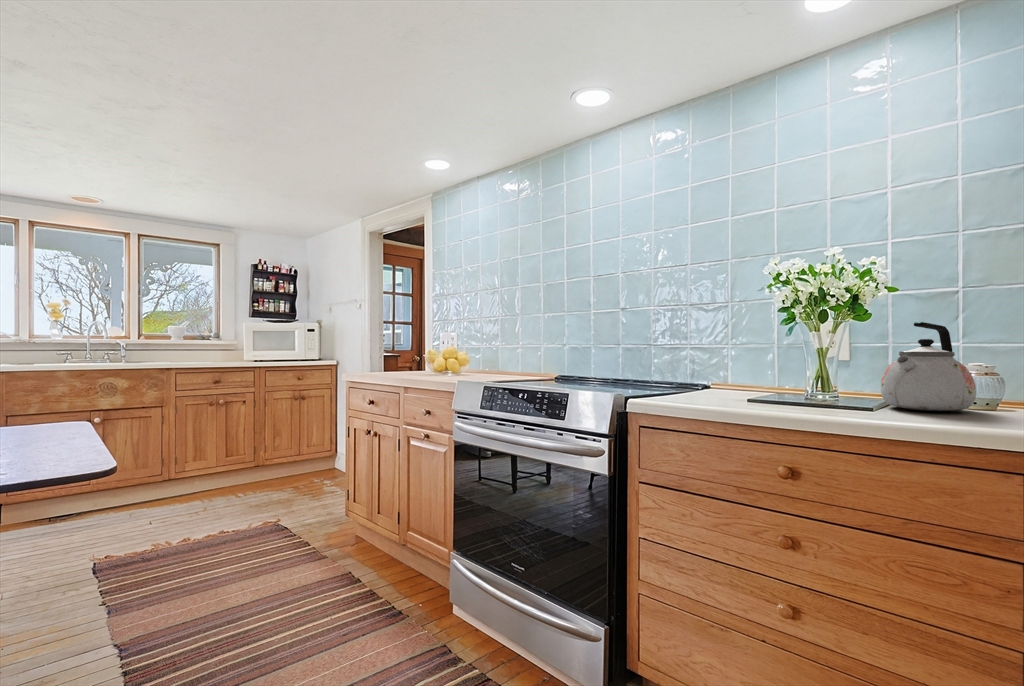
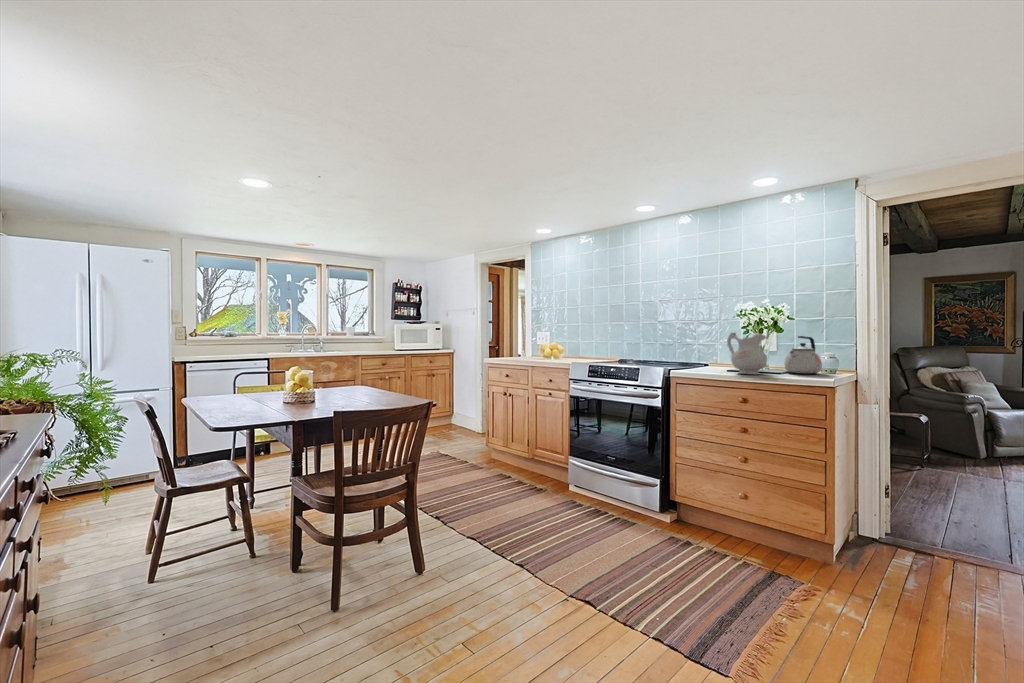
ceramic pitcher: none [750,315,845,412] -> present [727,333,767,375]

